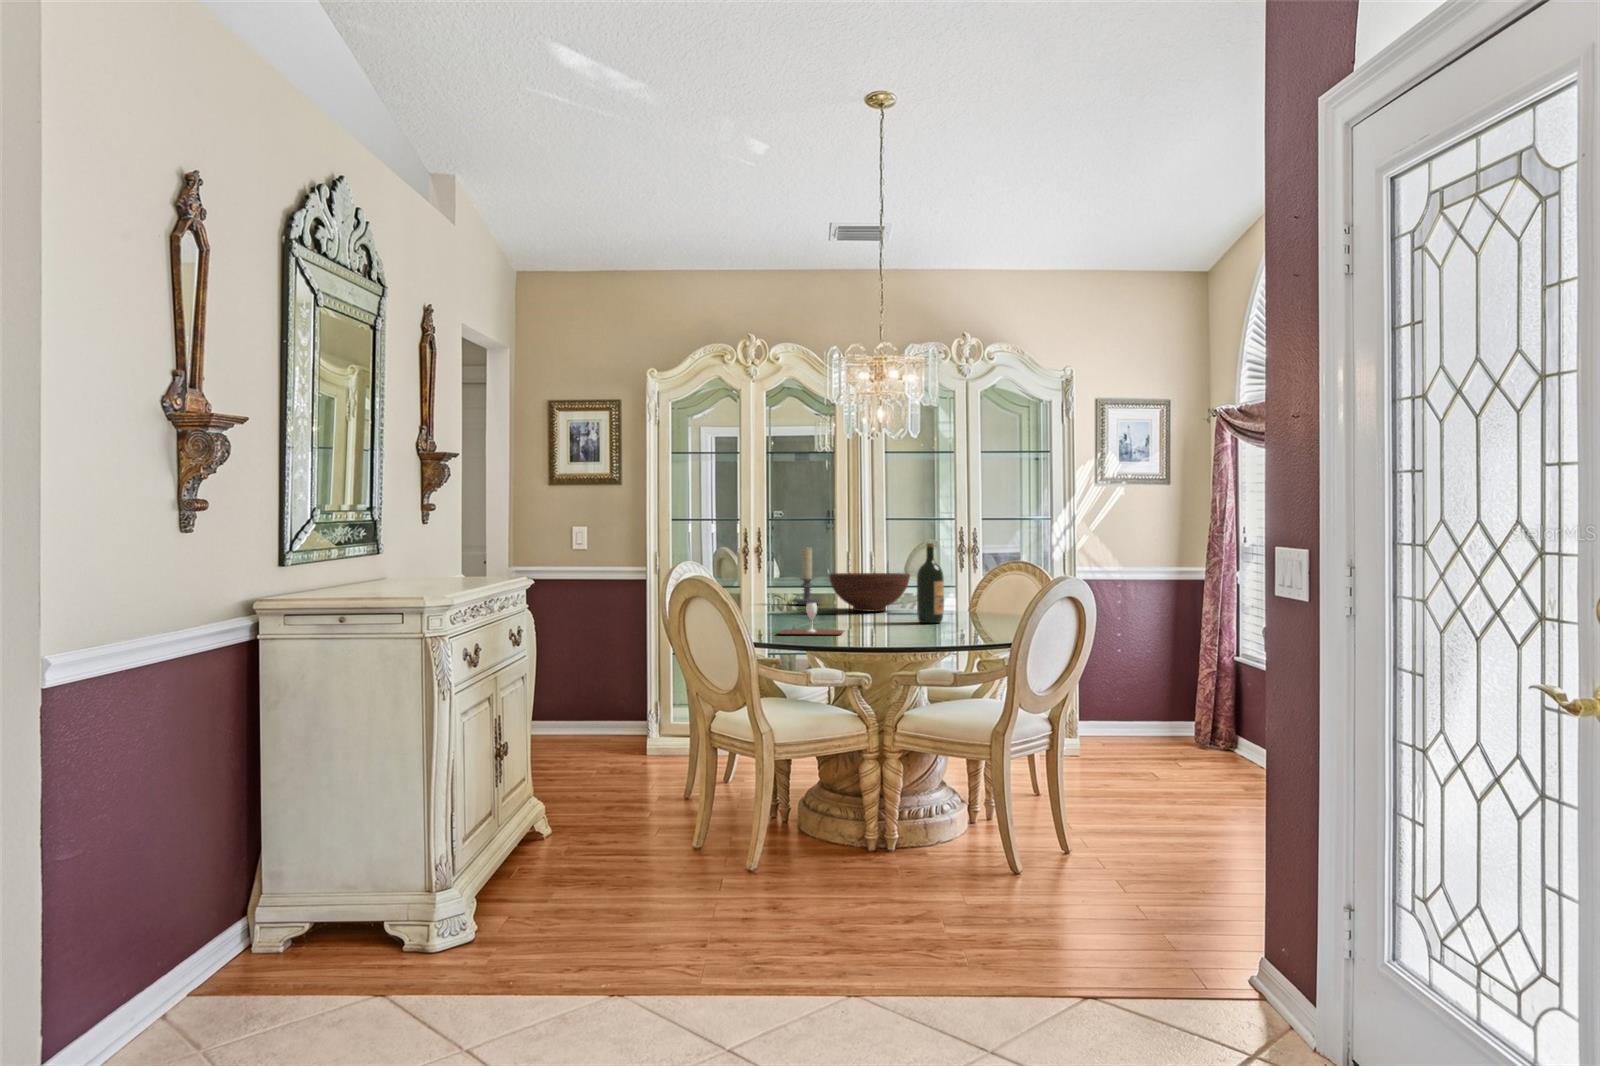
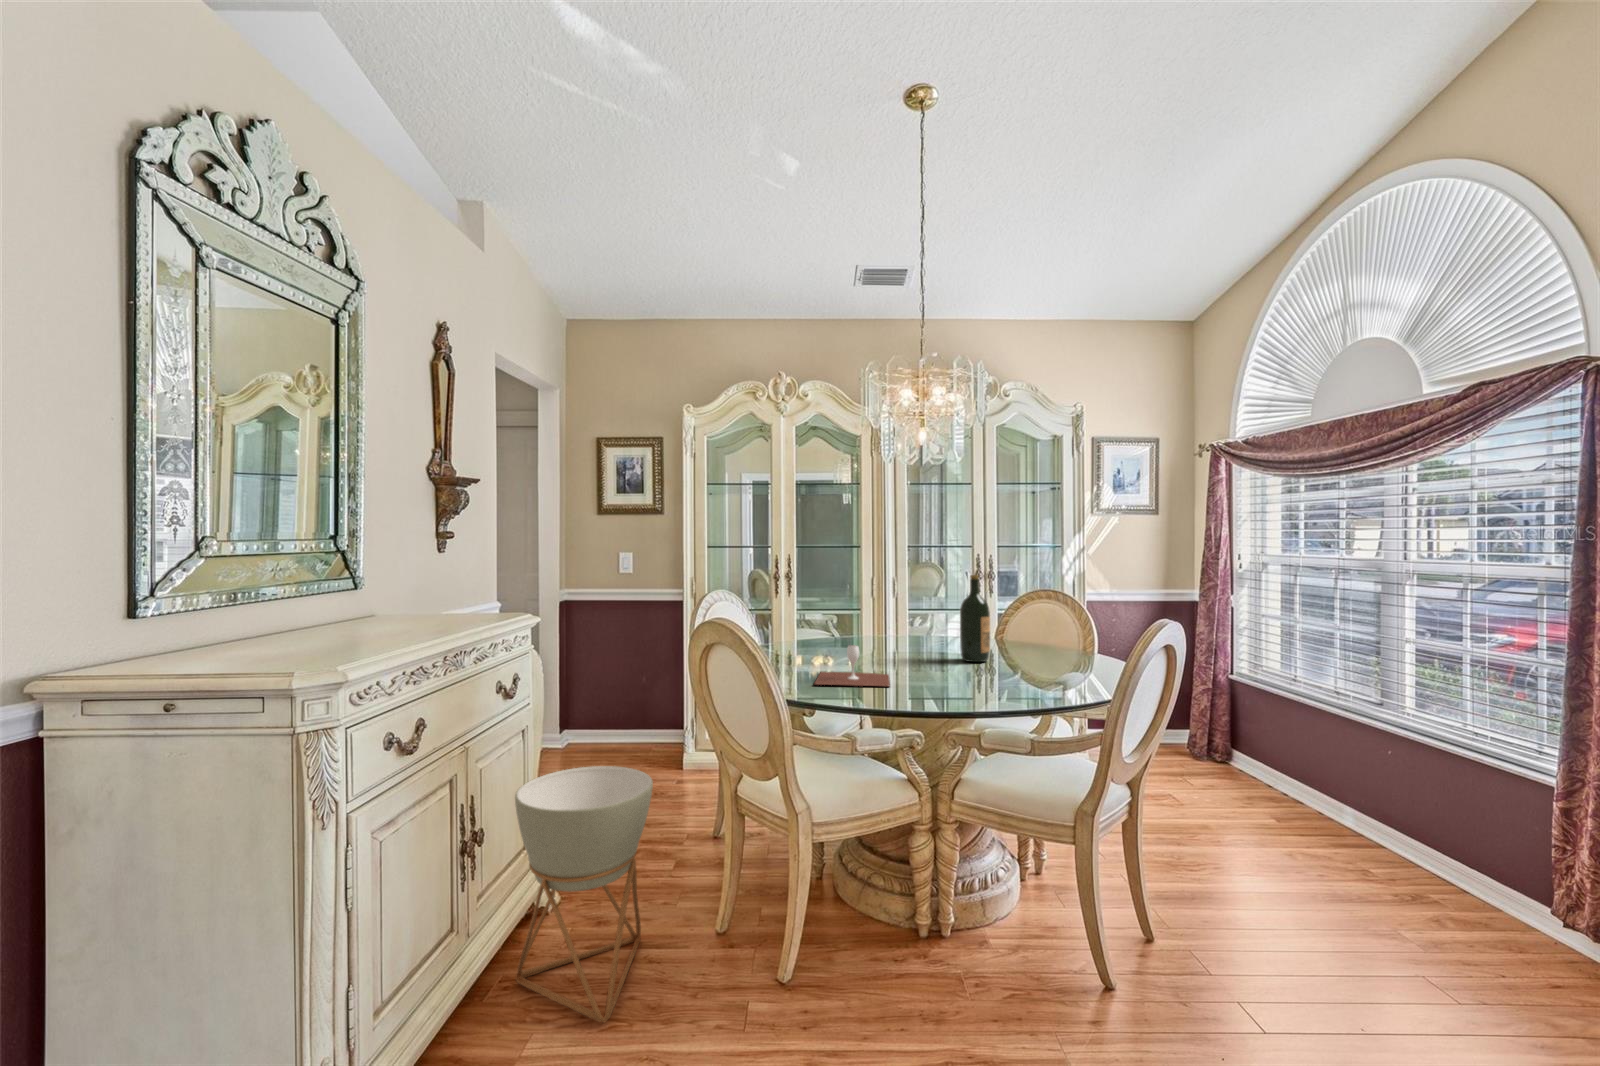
candle holder: present [792,547,822,605] -> none [817,571,846,626]
fruit bowl: present [829,573,910,612] -> none [857,598,937,639]
planter: none [530,706,640,885] -> present [515,766,653,1022]

